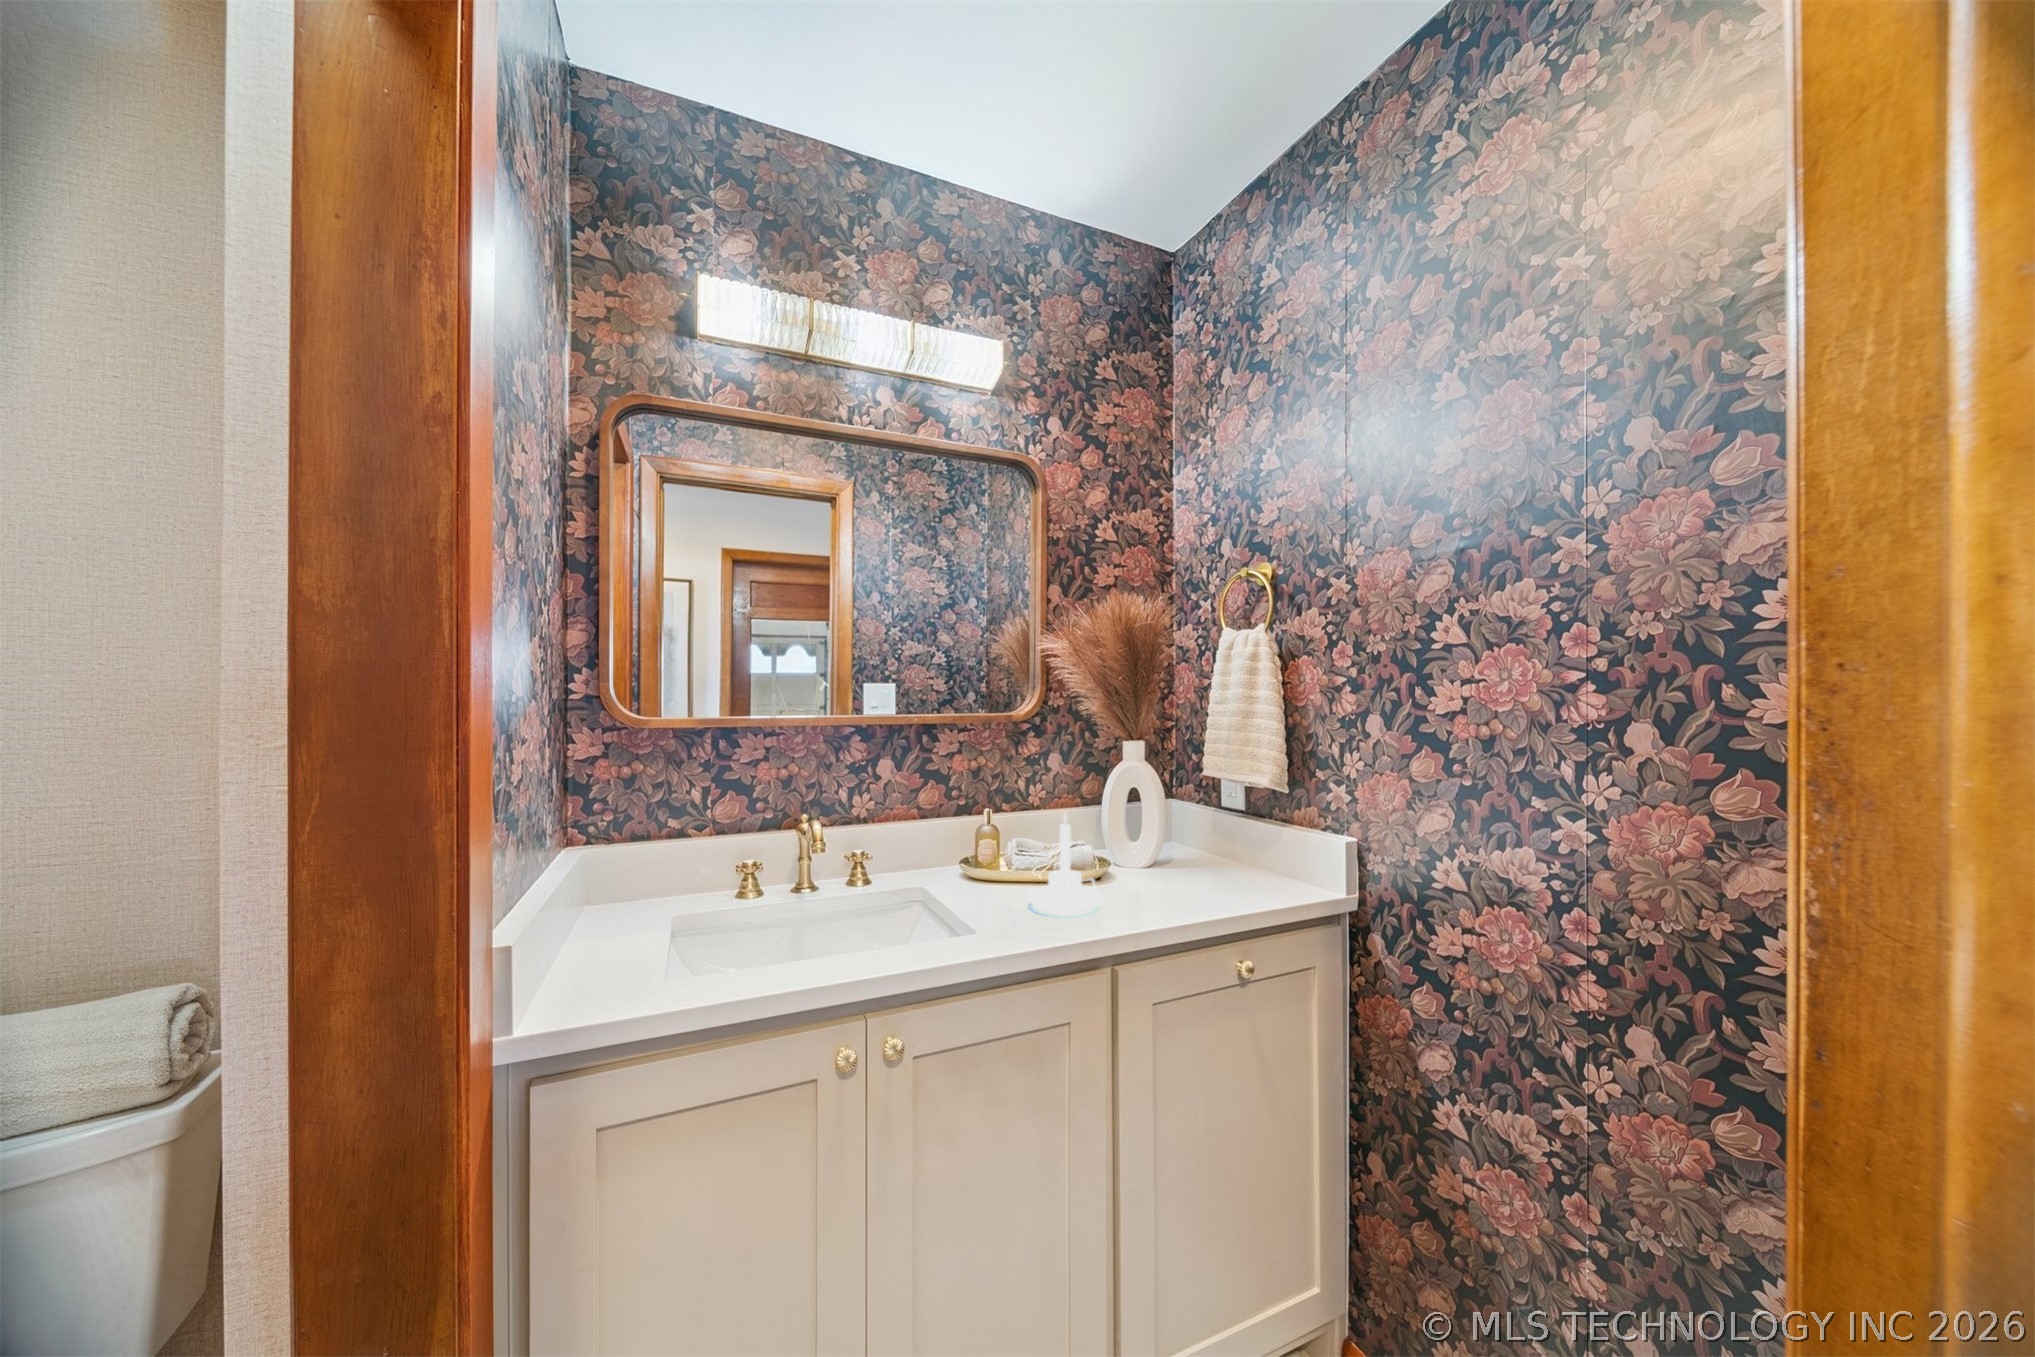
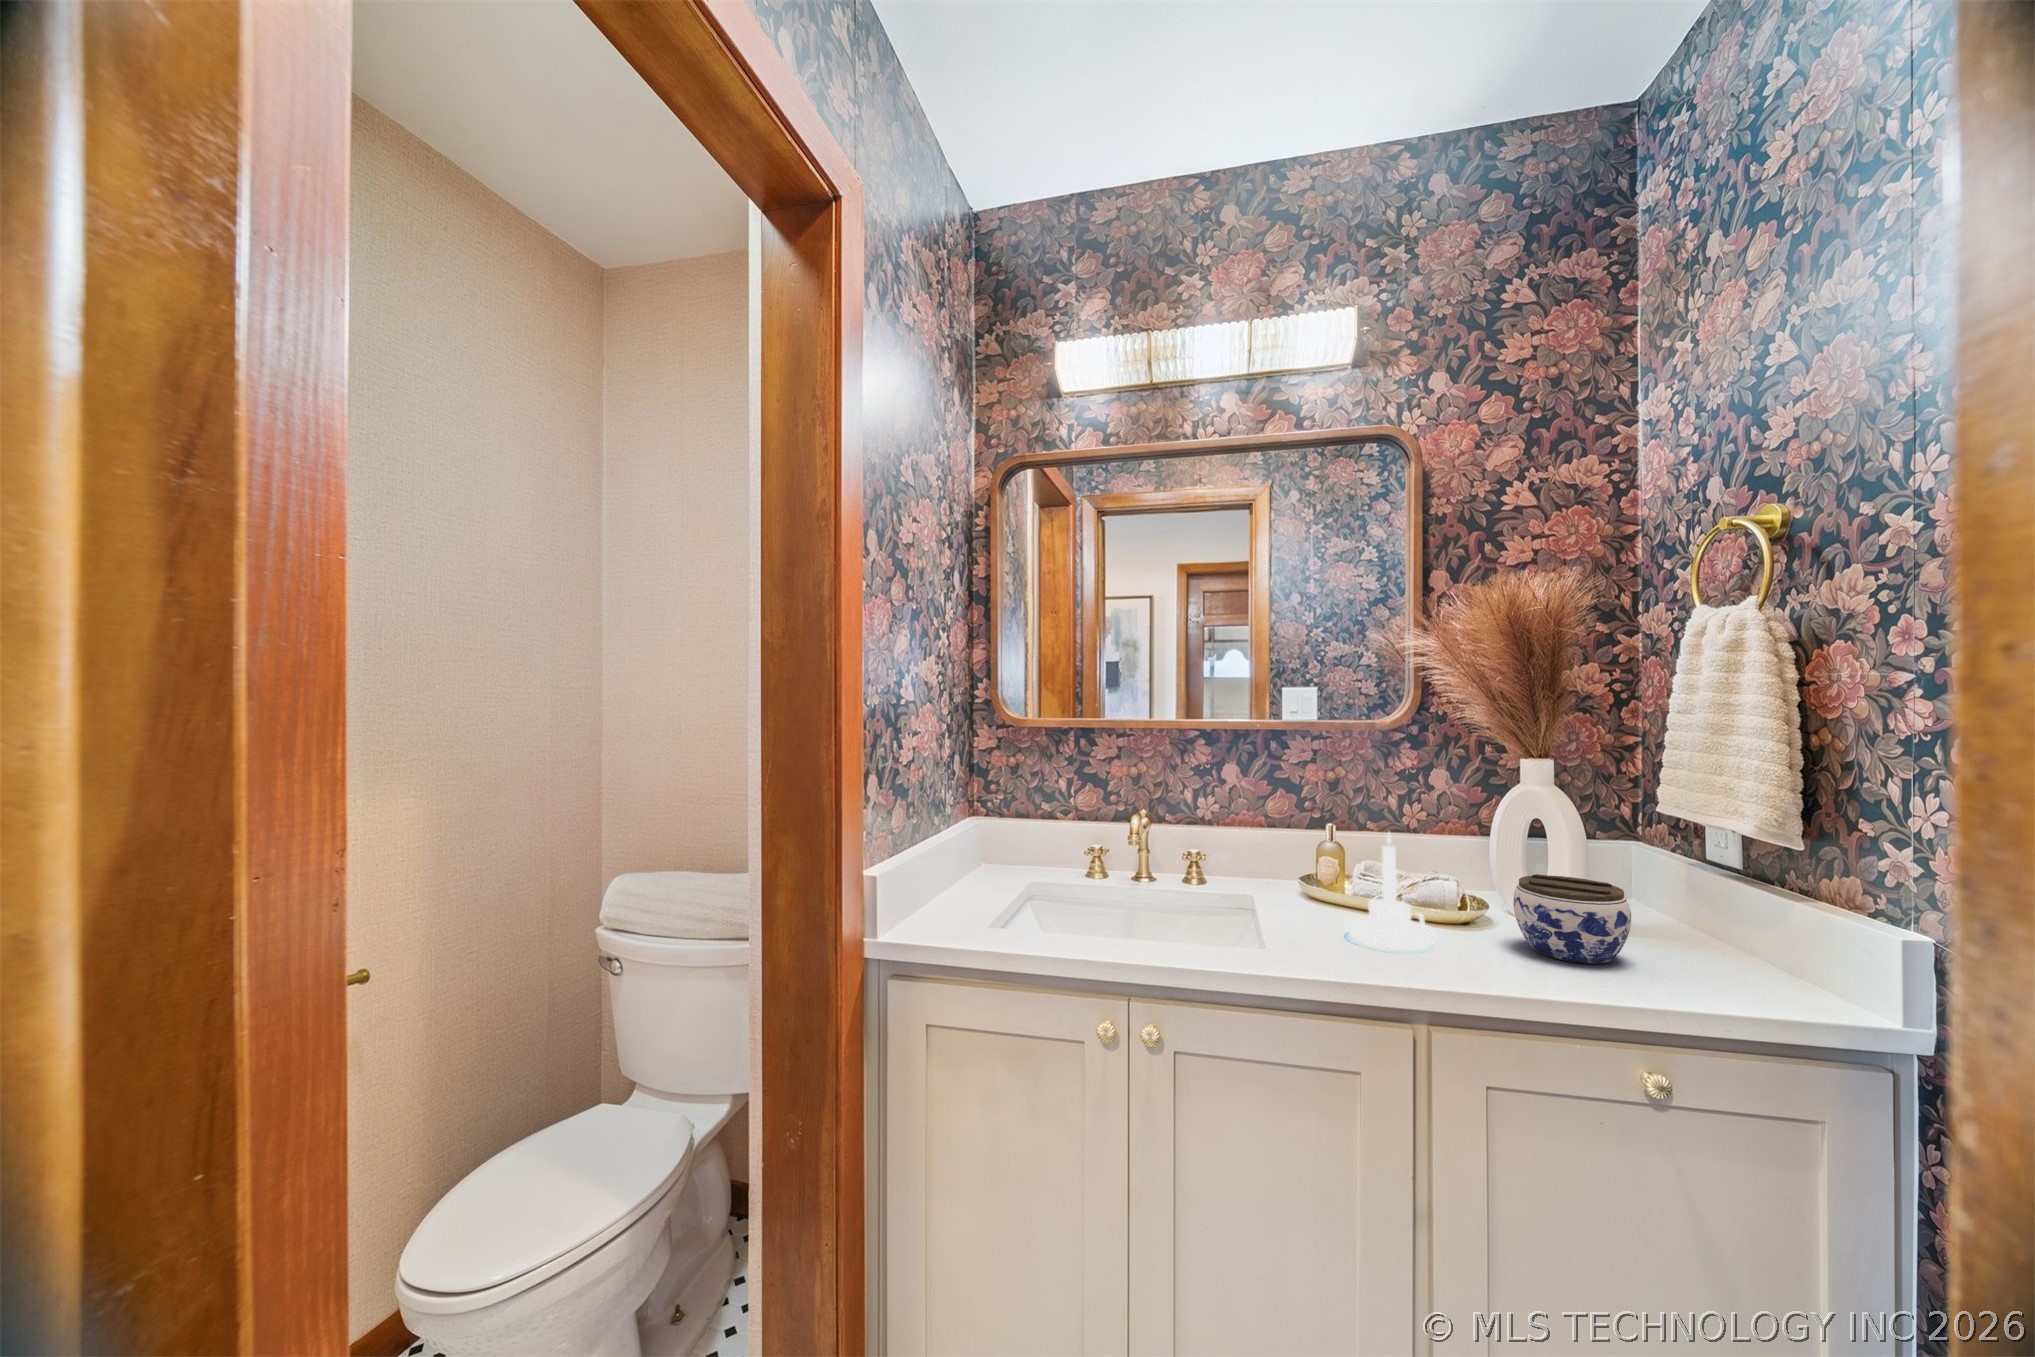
jar: none [1139,830,1213,895] -> present [1513,874,1631,964]

